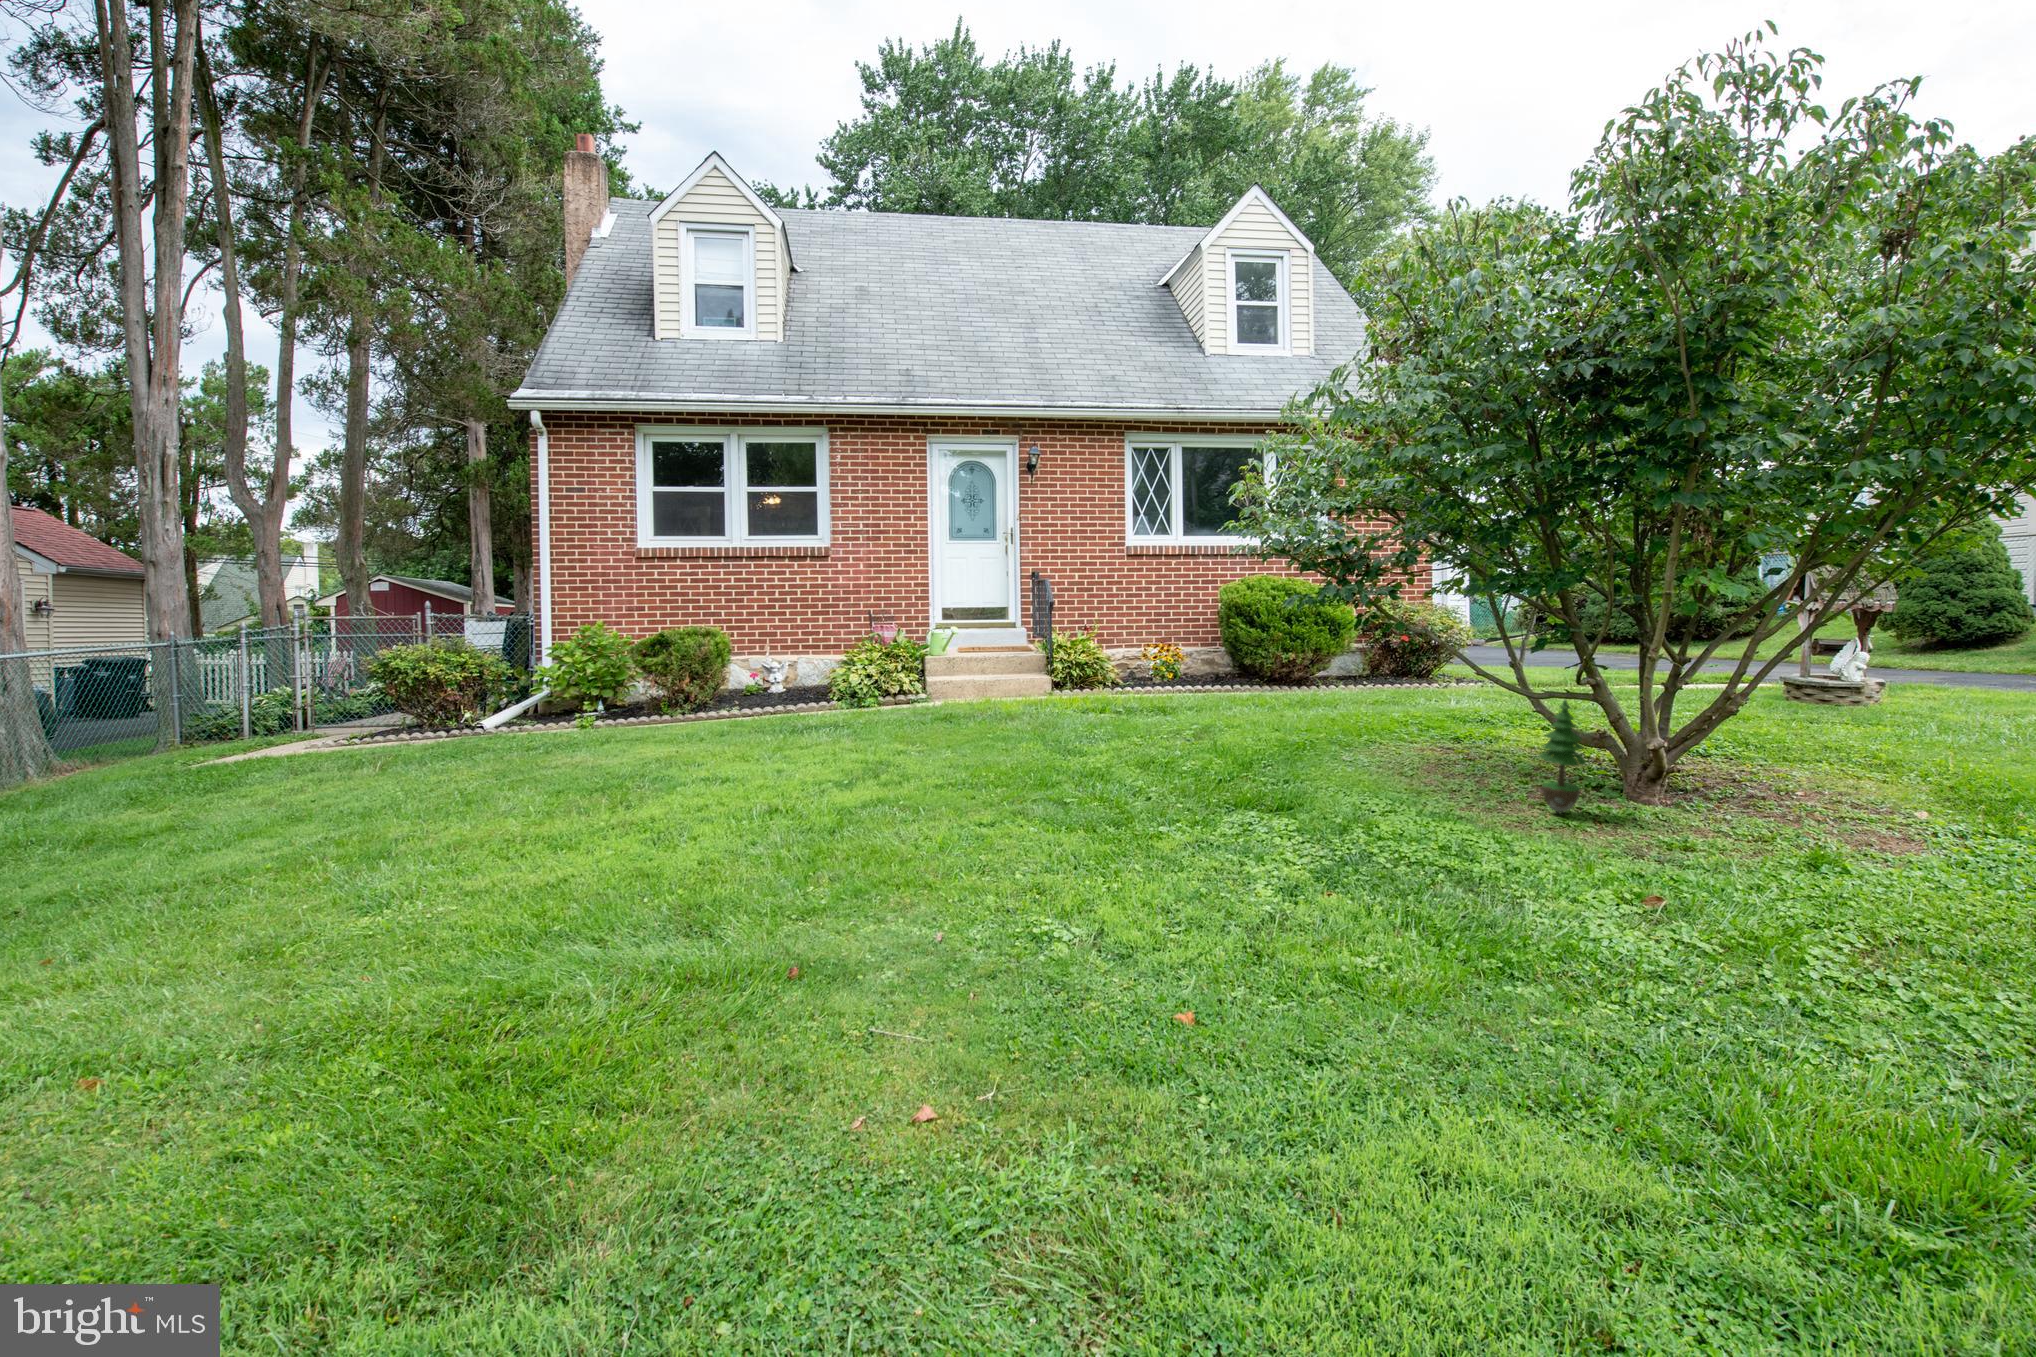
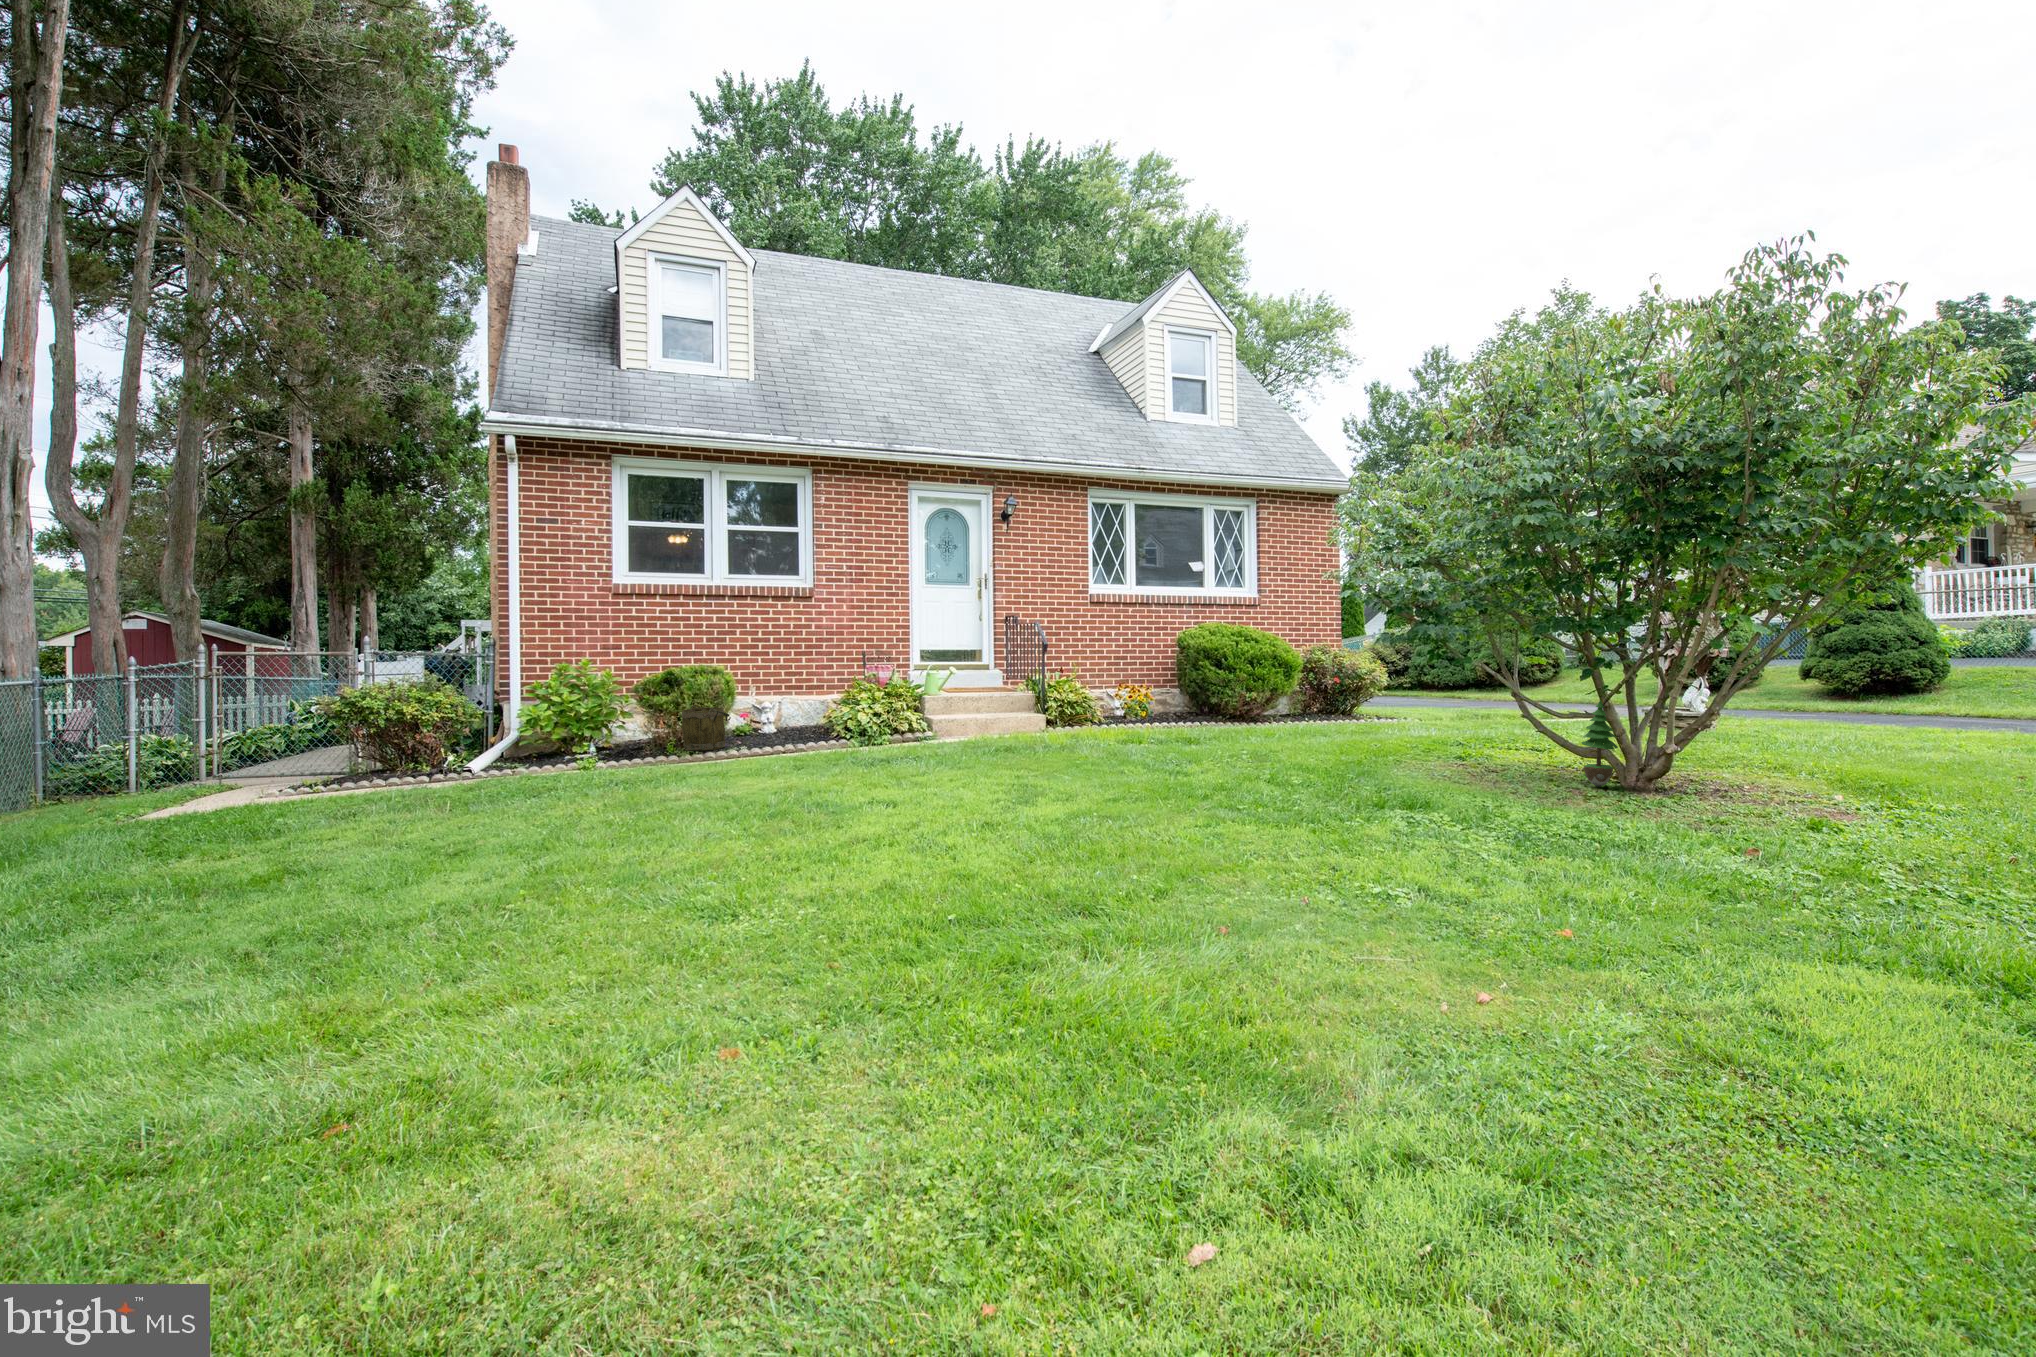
bucket: none [664,667,713,712] -> present [682,706,729,751]

